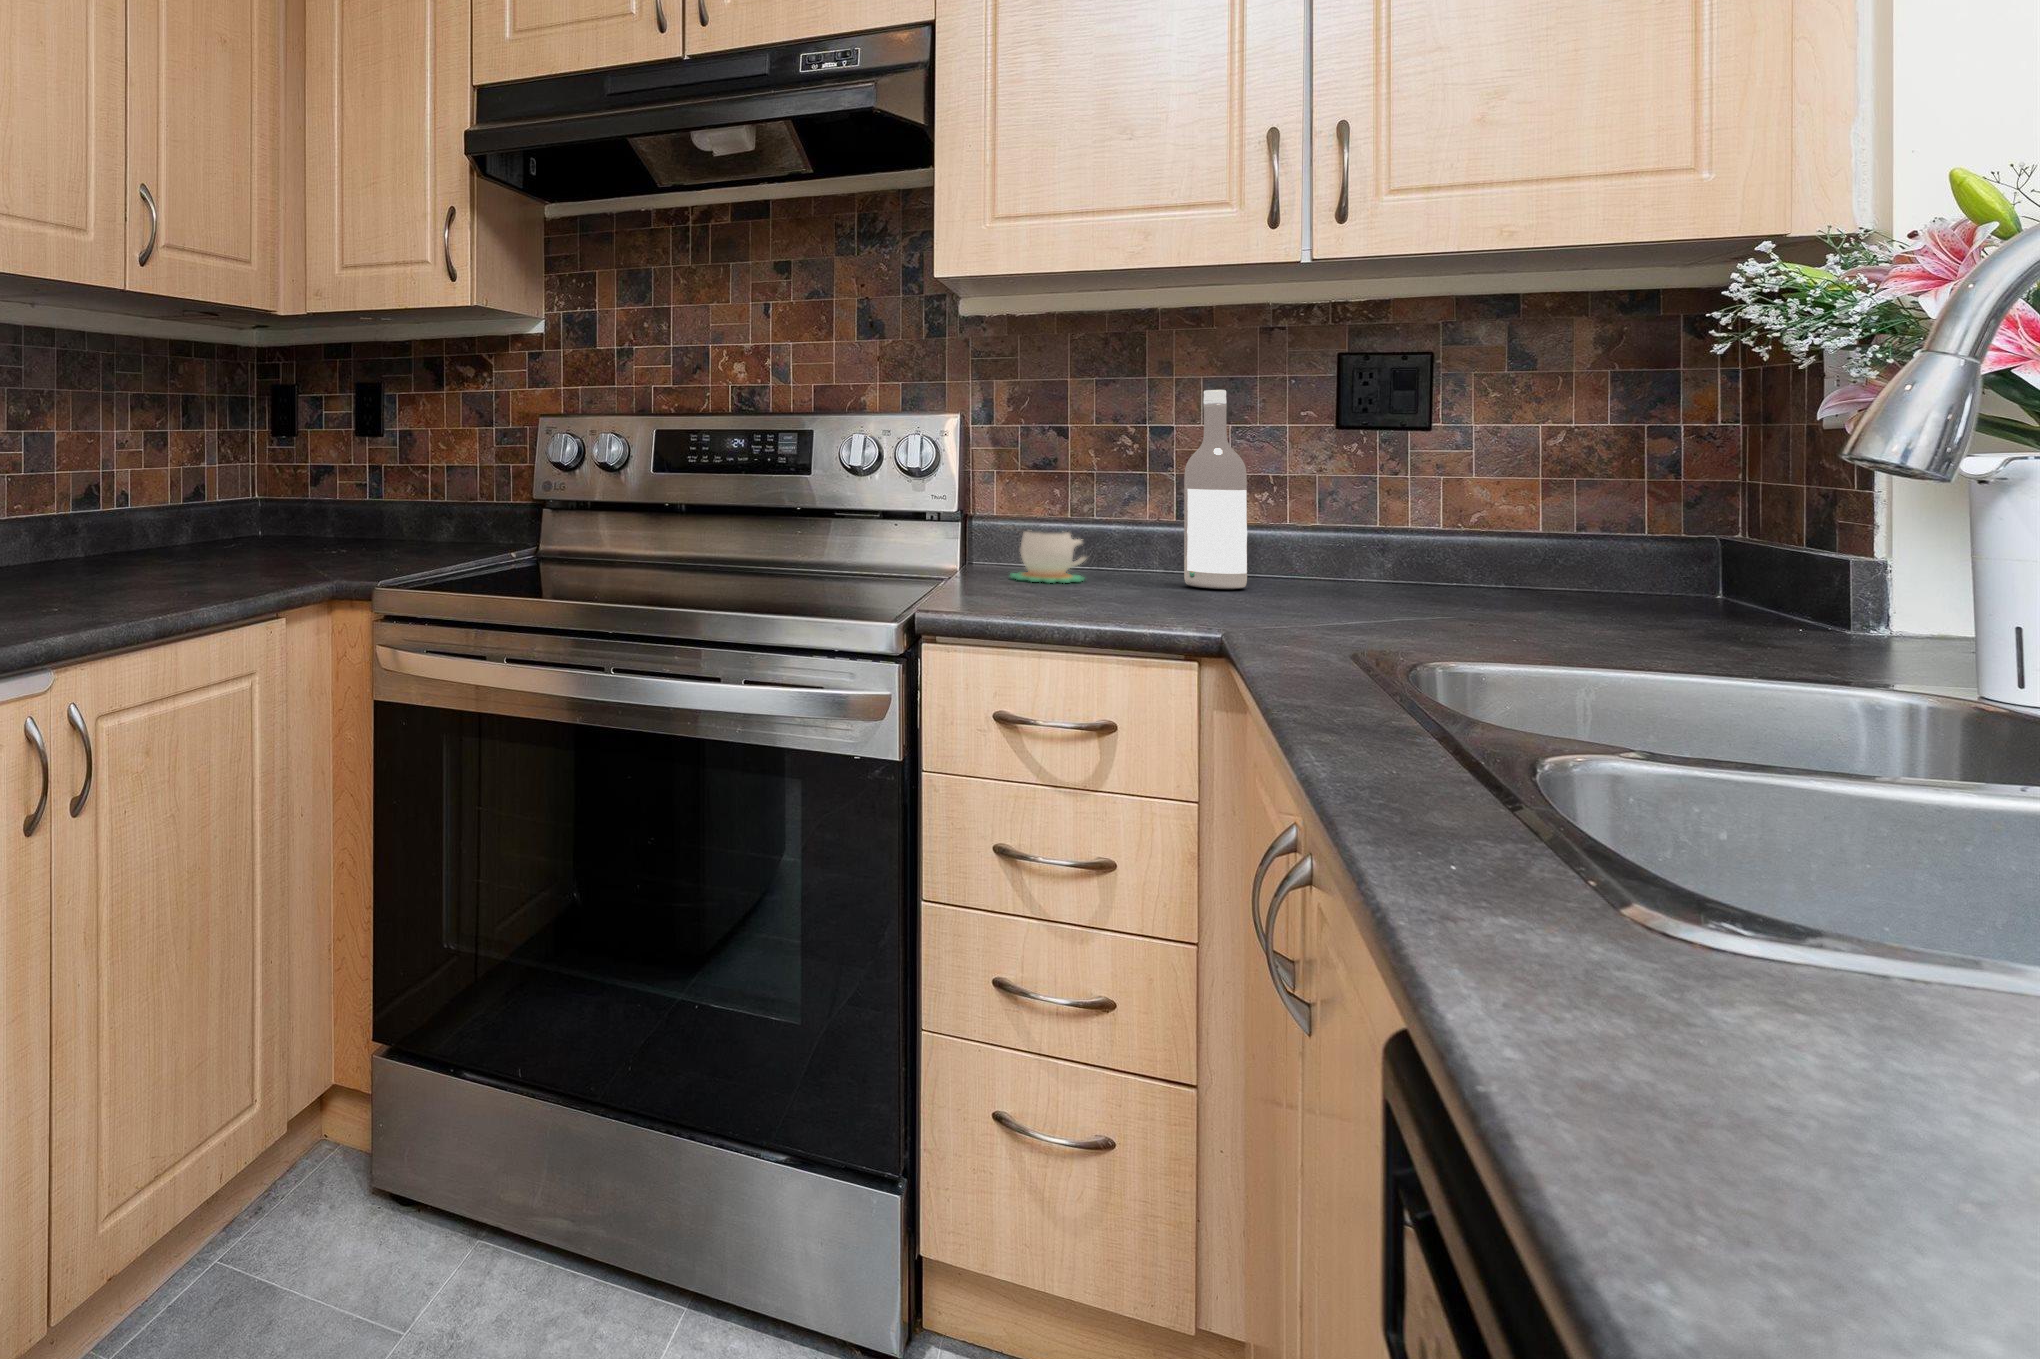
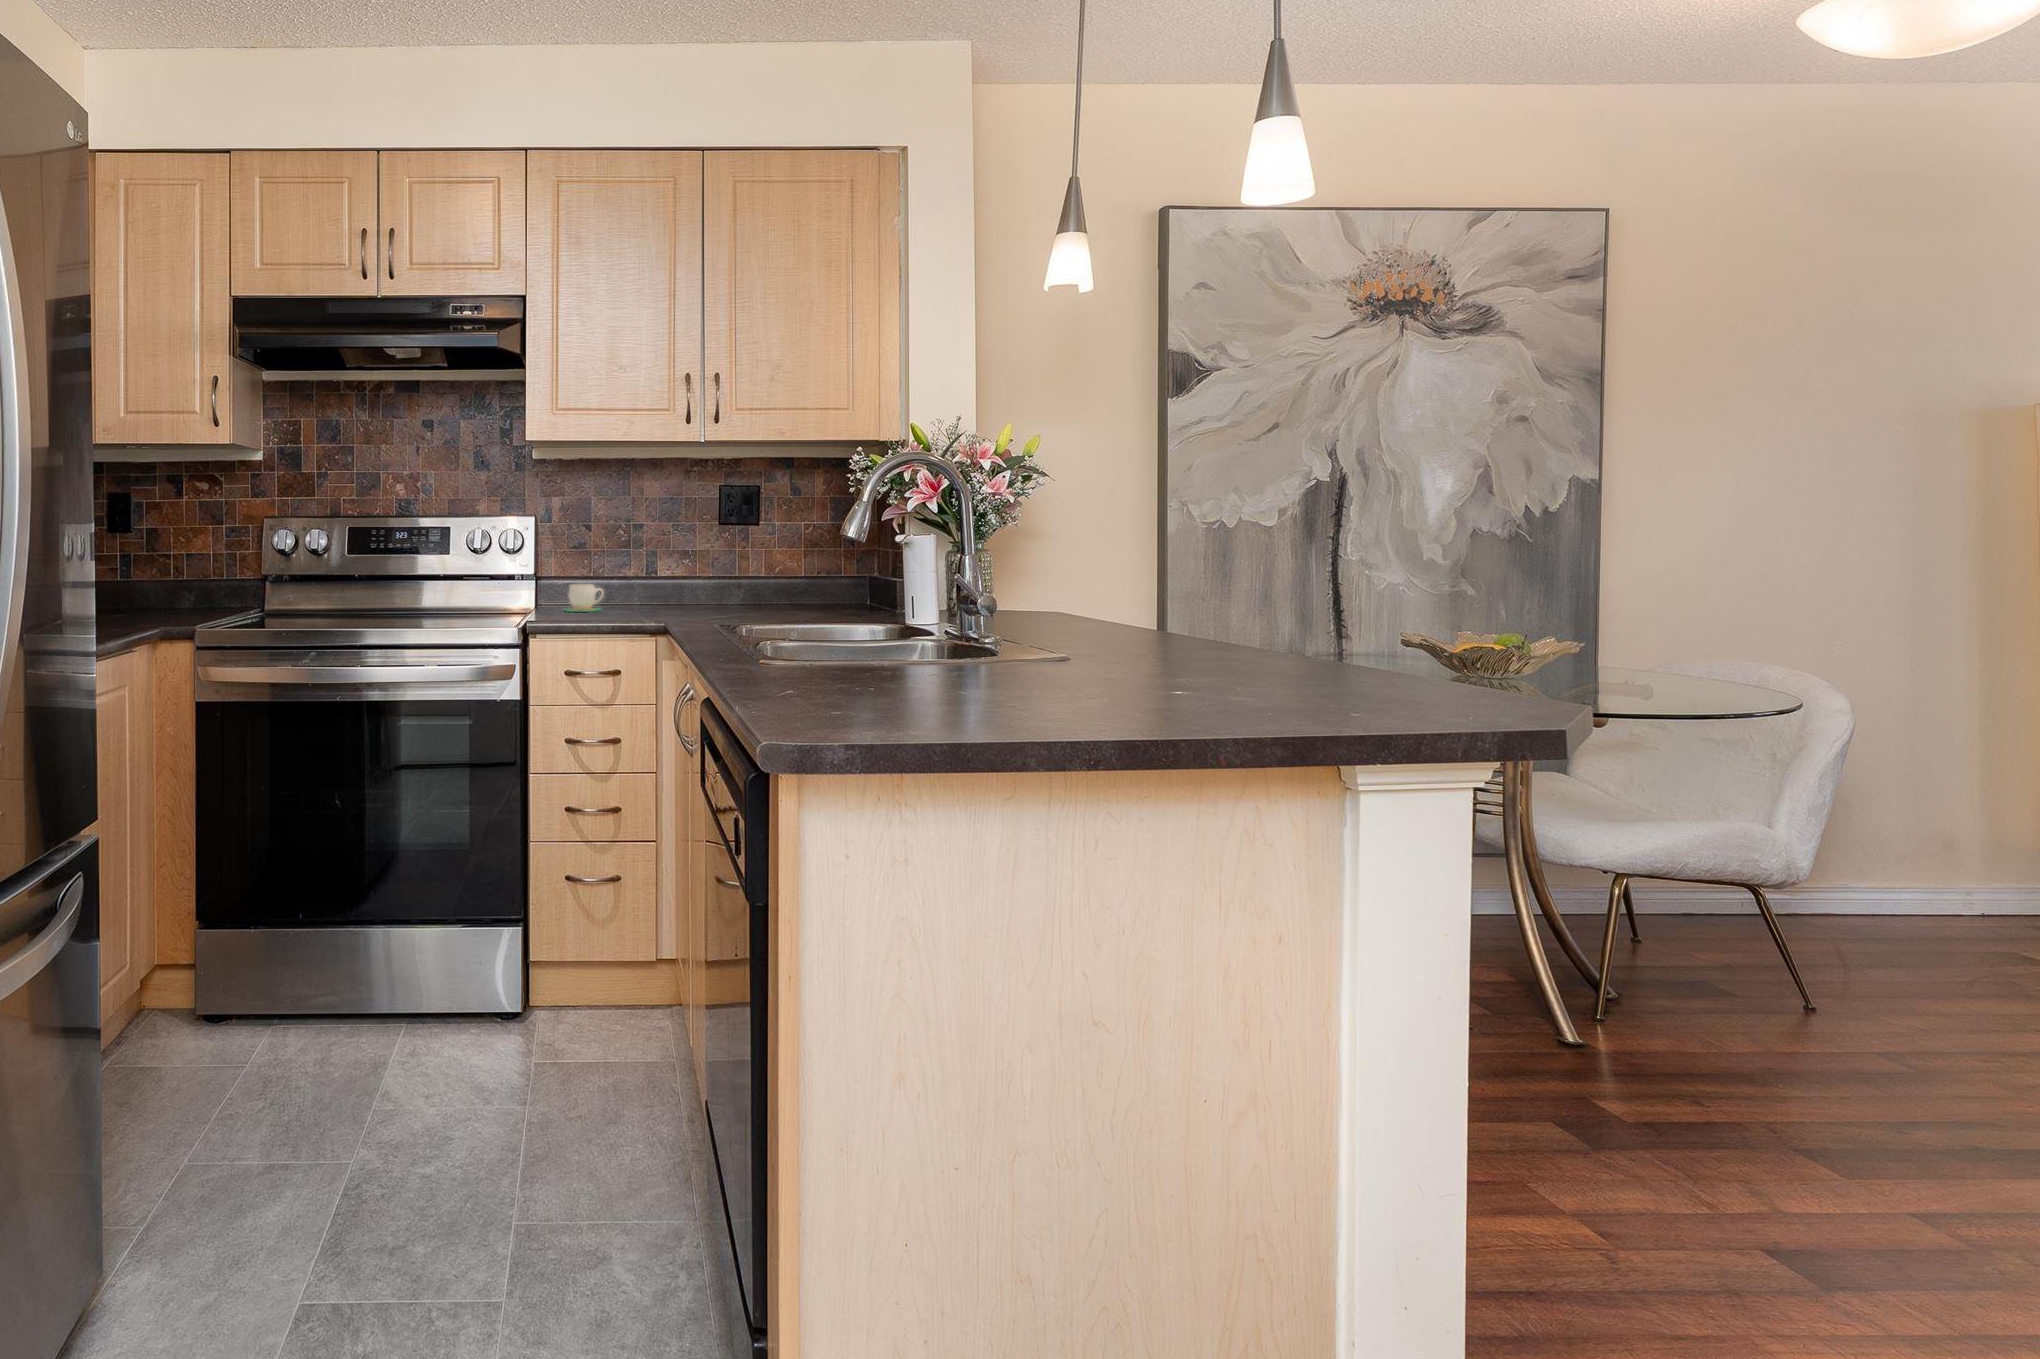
wine bottle: present [1184,390,1247,589] -> none [650,505,679,611]

